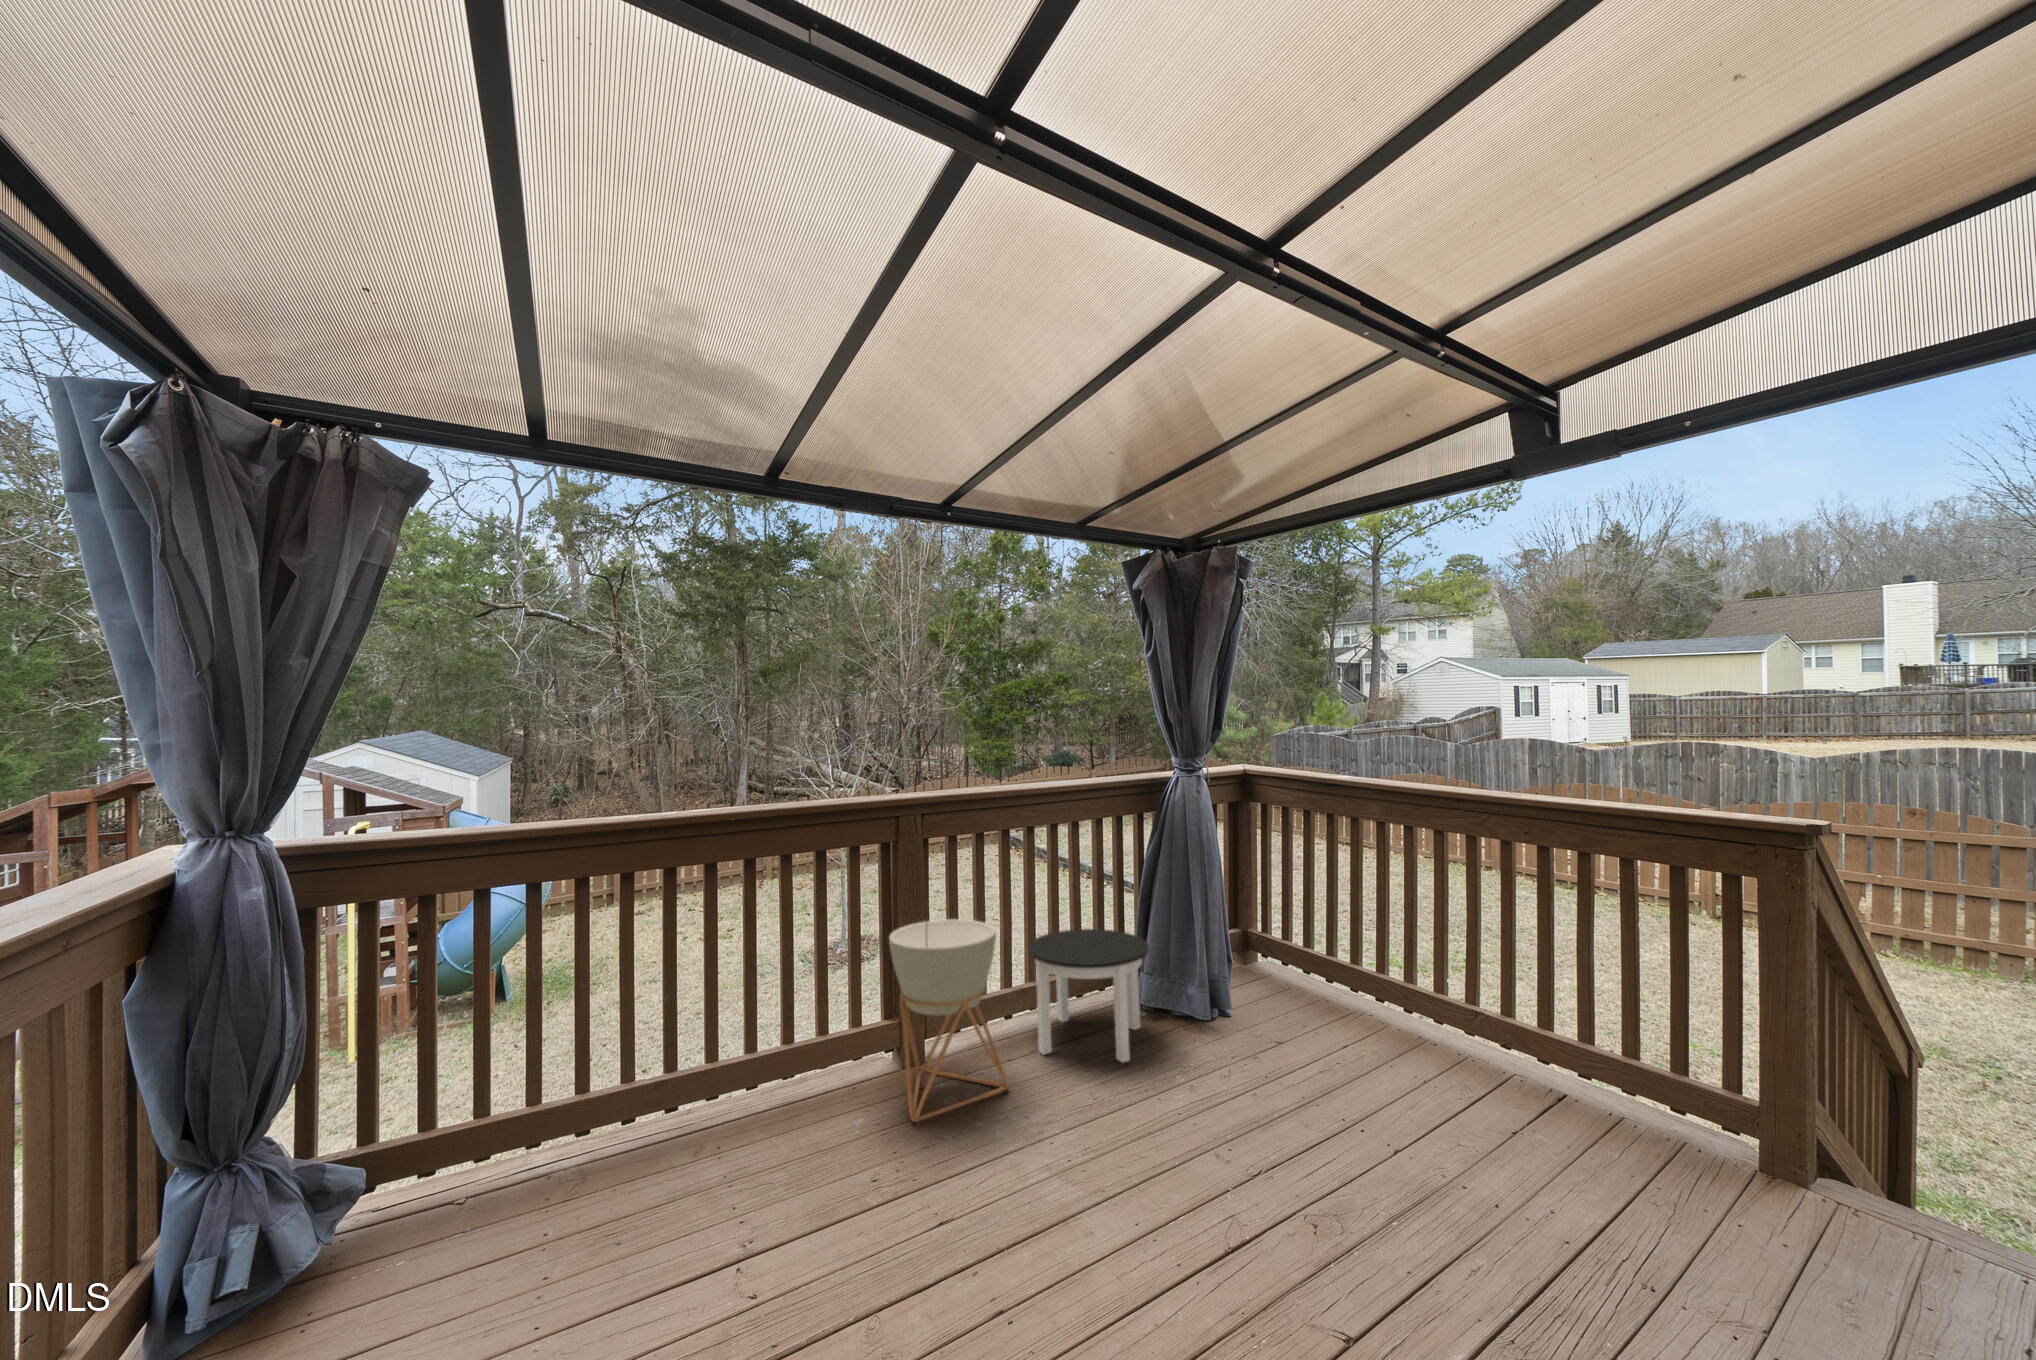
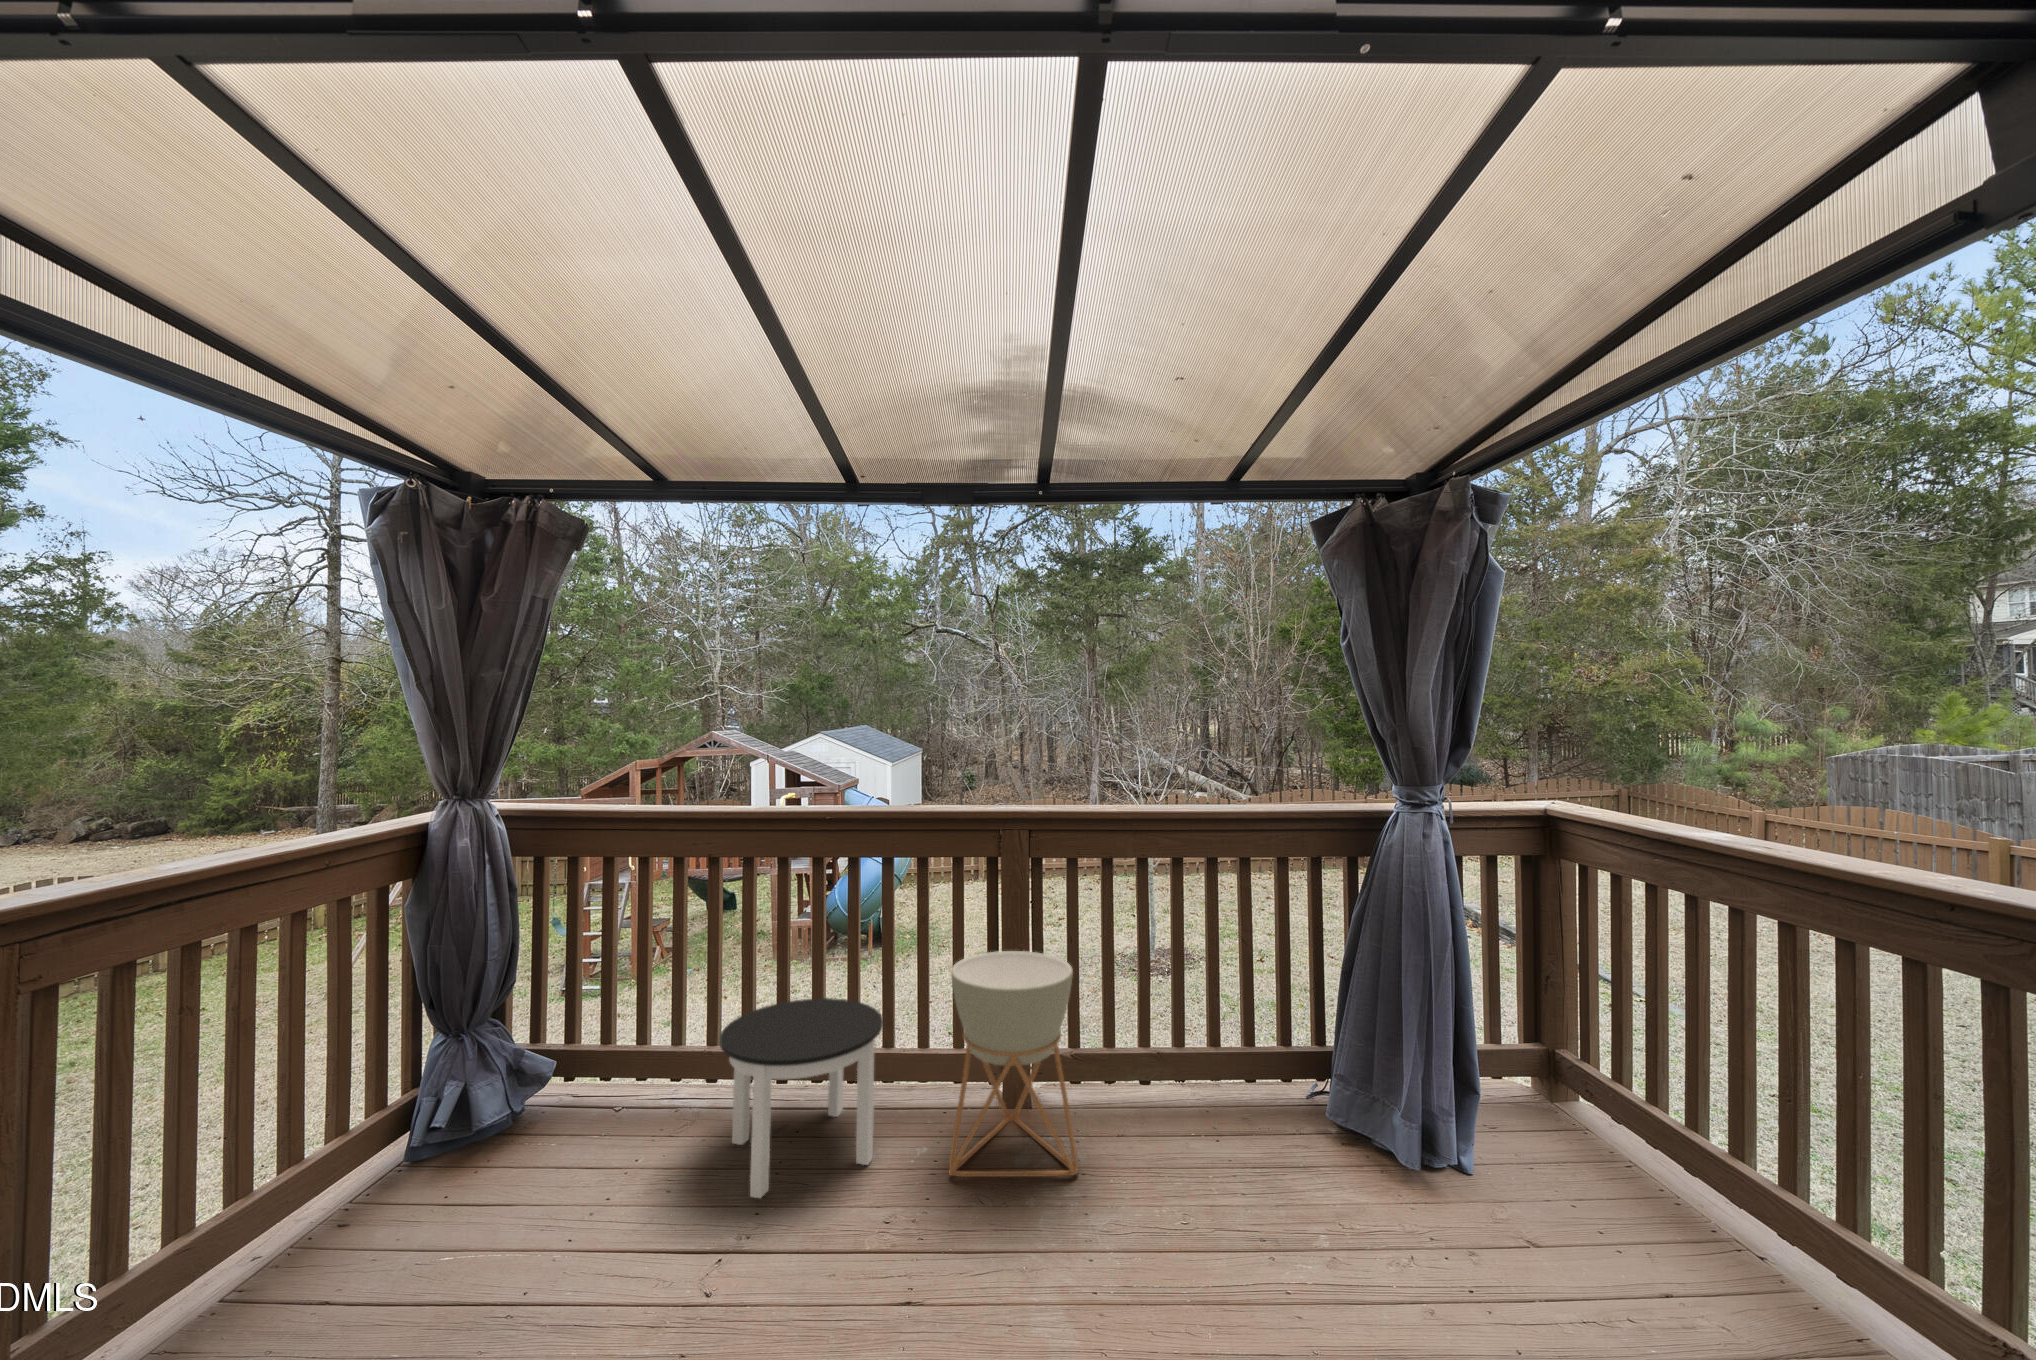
round table: present [1028,929,1149,1062] -> present [720,998,883,1198]

